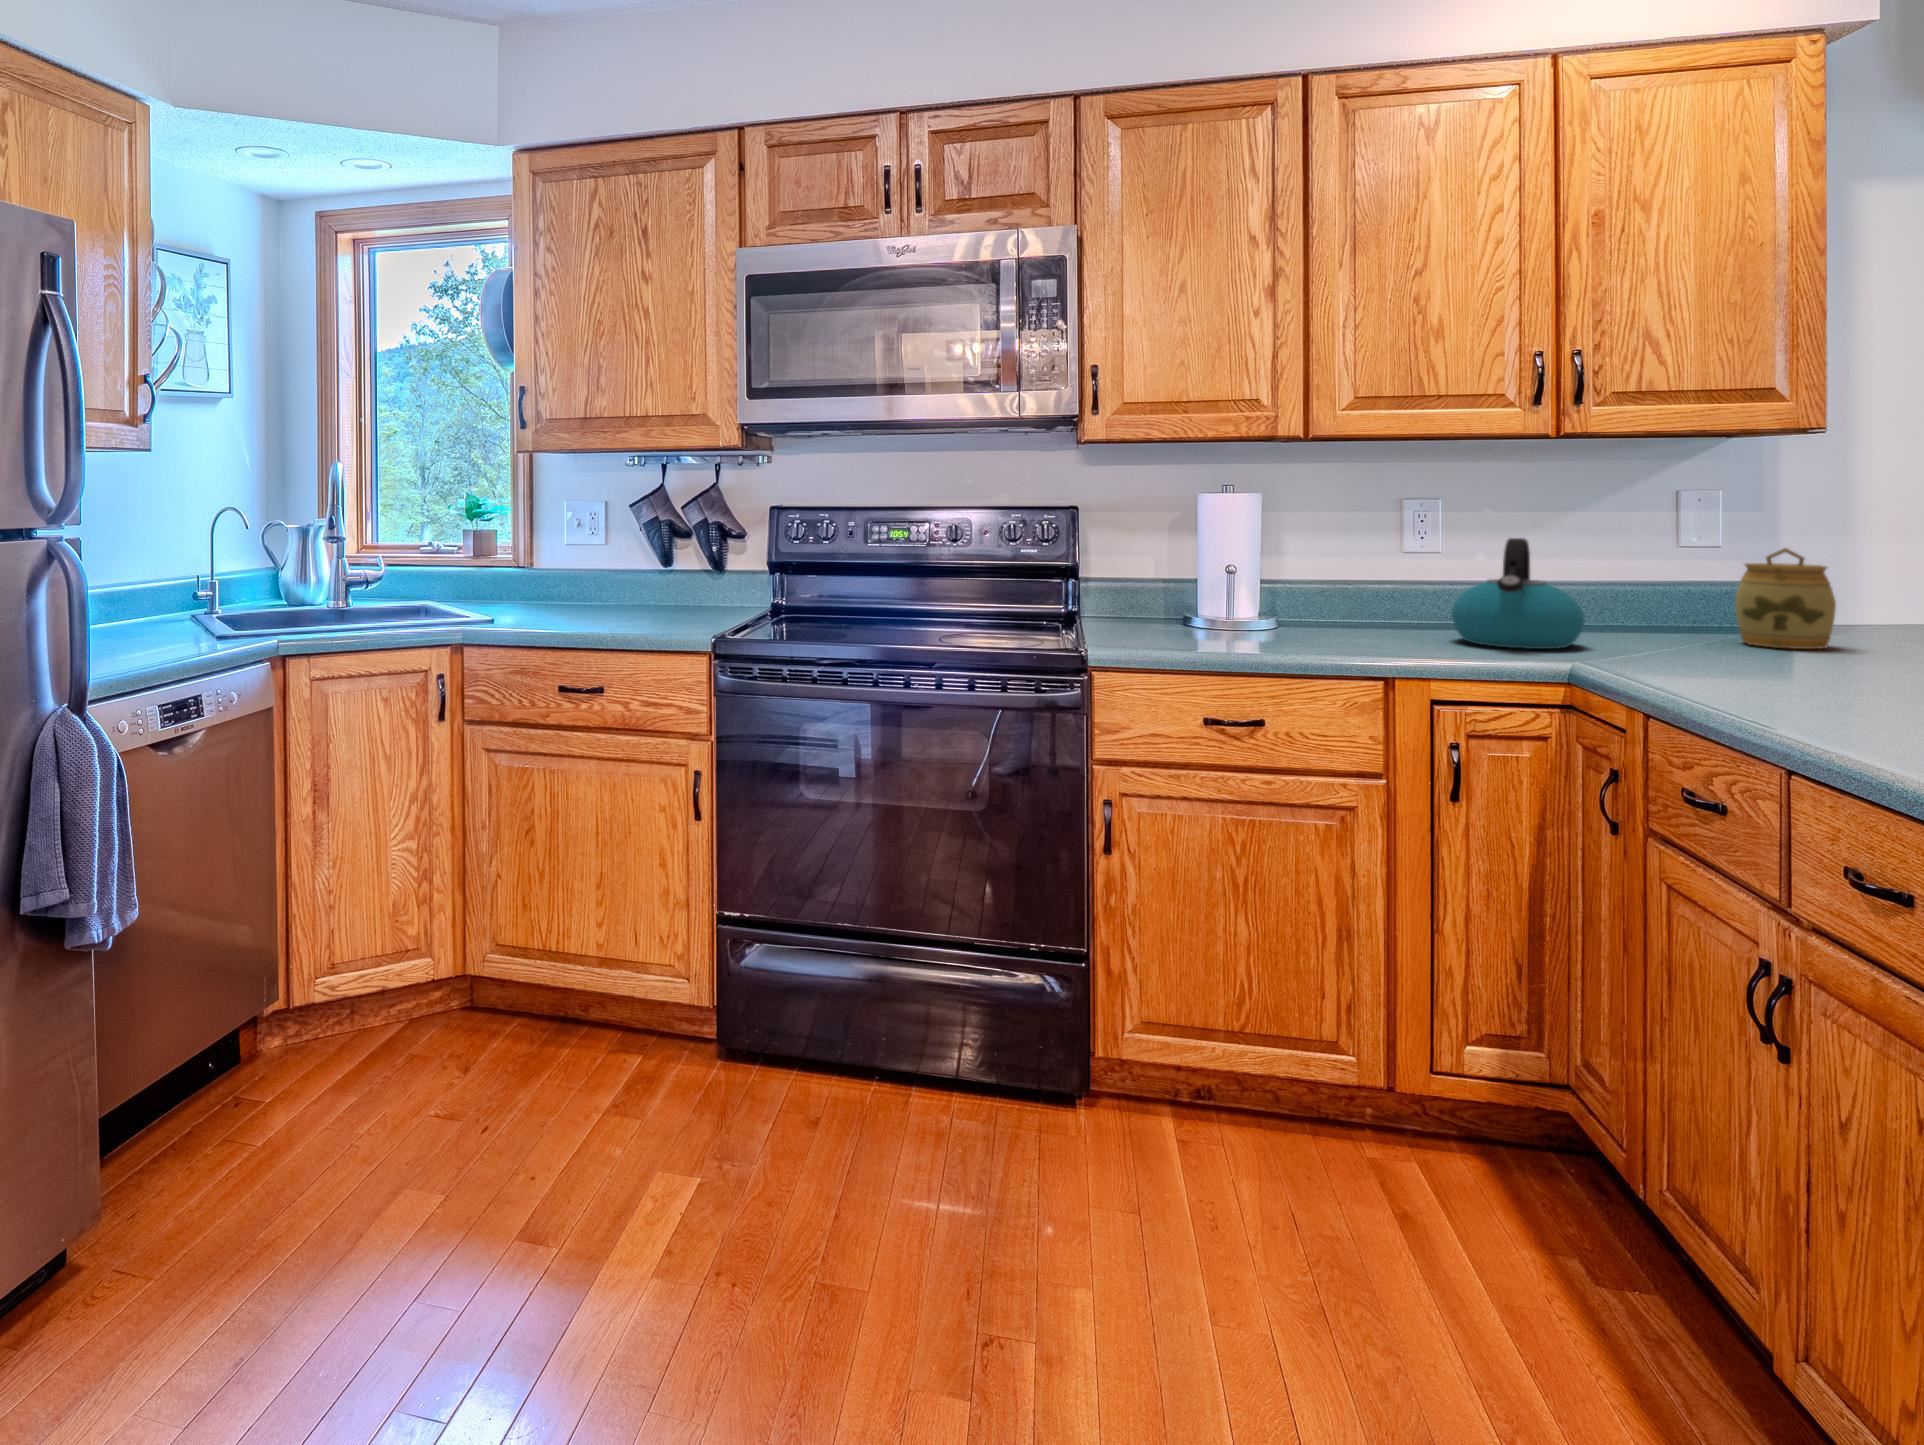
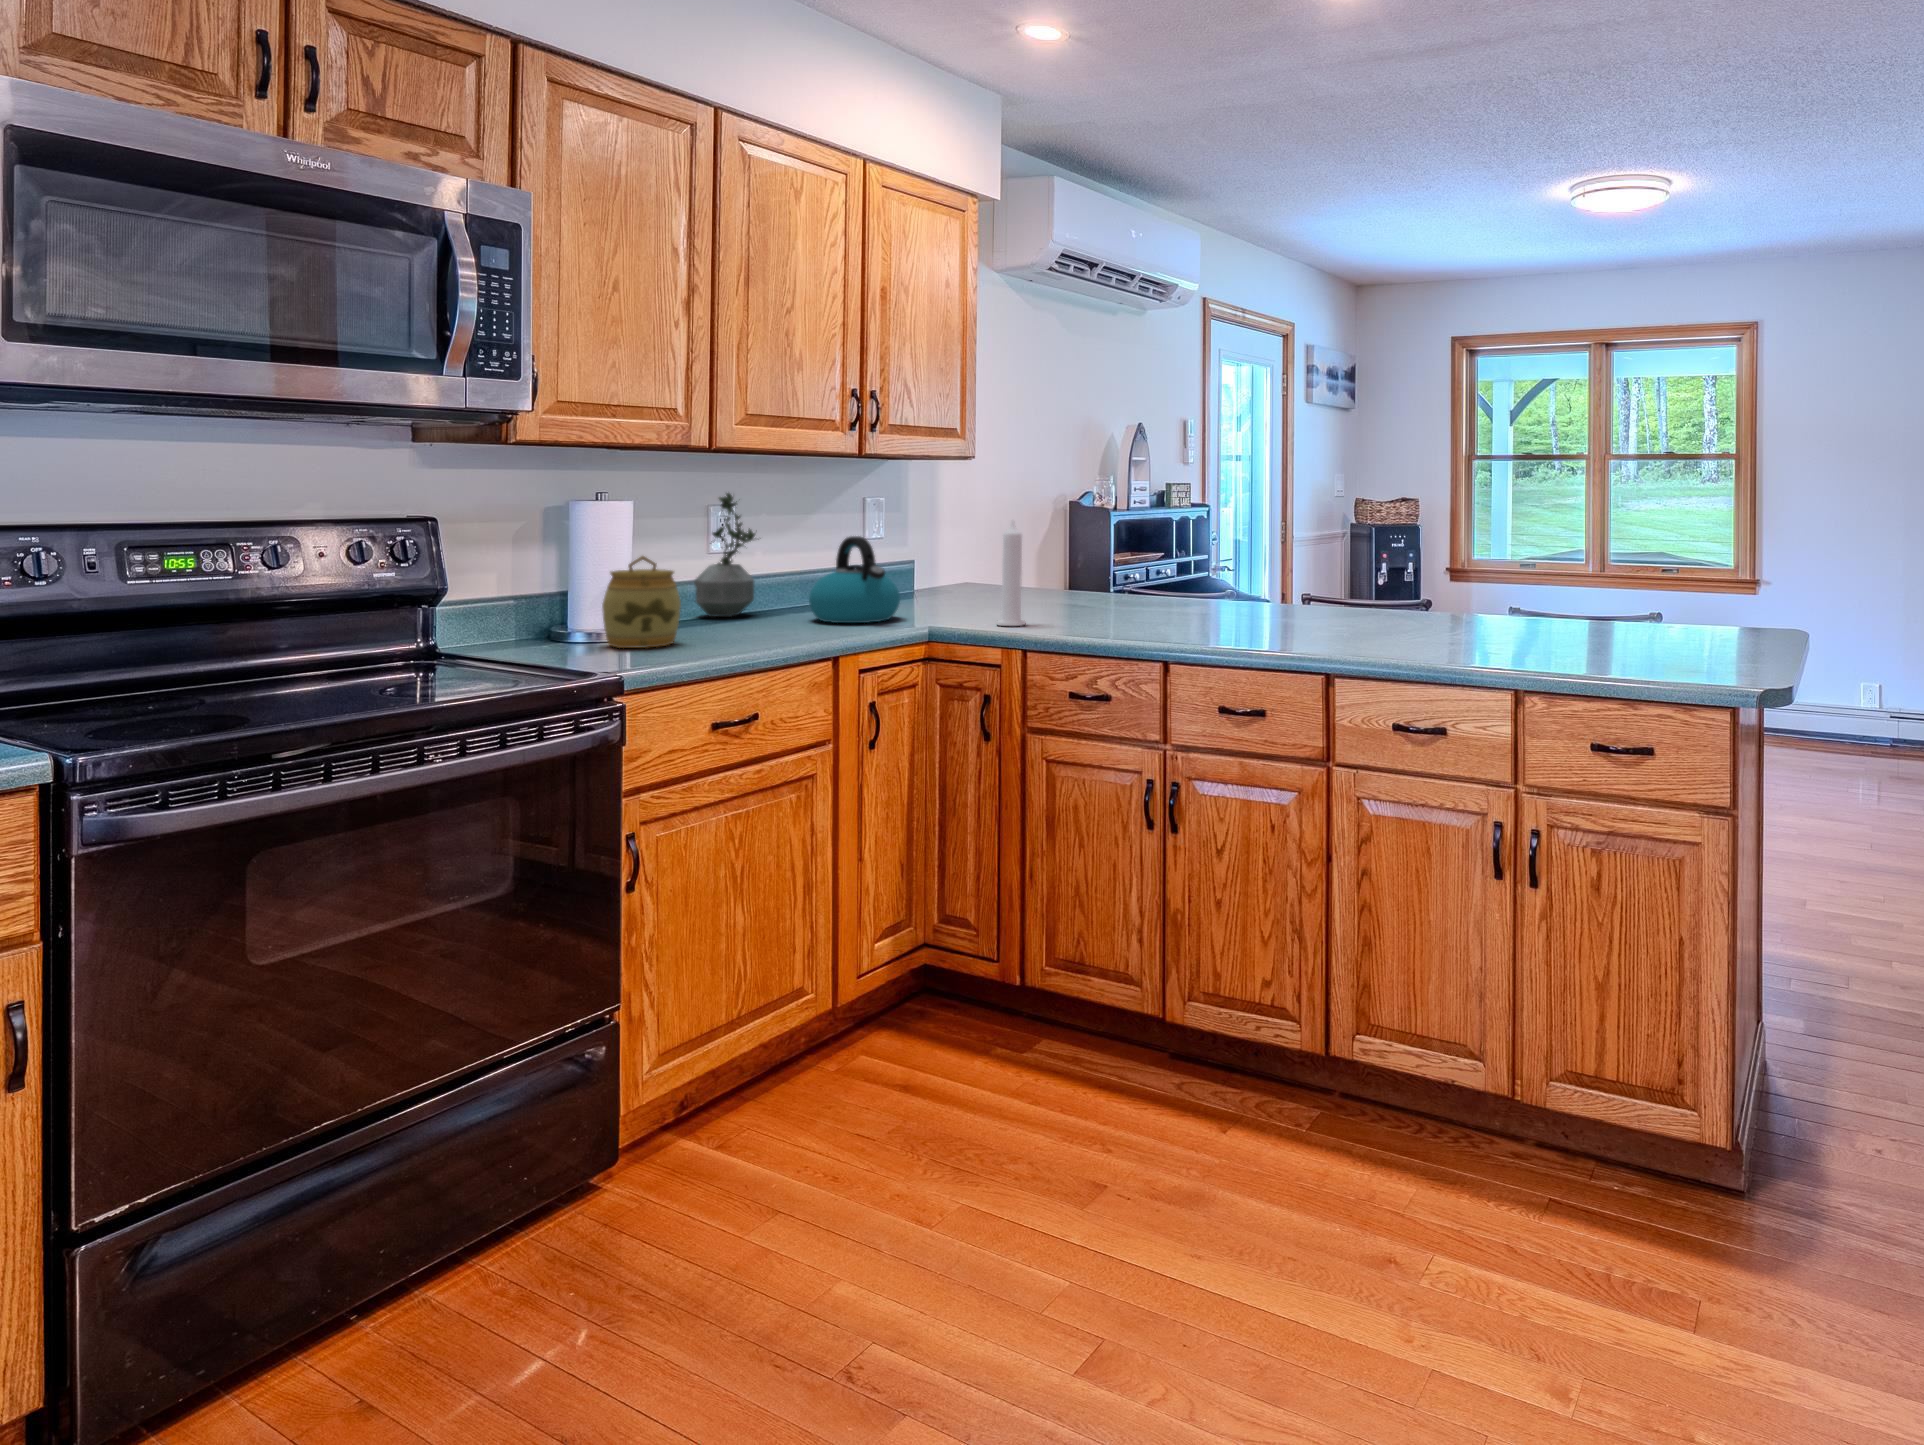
potted plant: none [1364,484,1453,625] -> present [694,493,755,617]
candle: none [1667,518,1725,679] -> present [996,521,1026,626]
jar: present [1735,548,1836,649] -> present [602,556,681,648]

